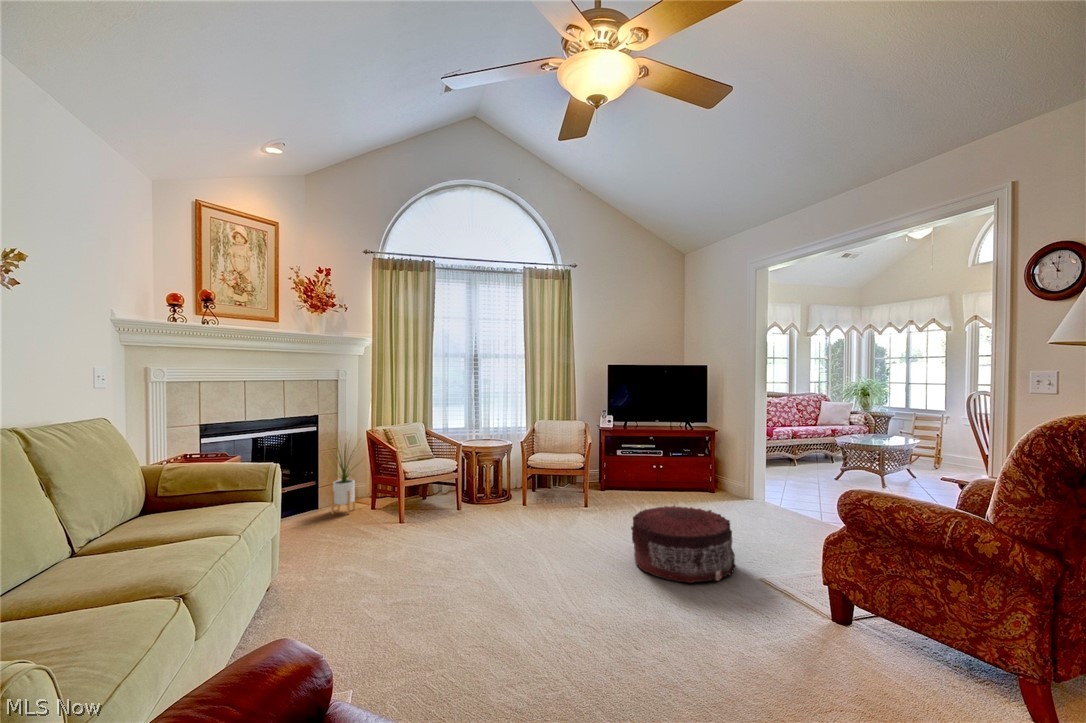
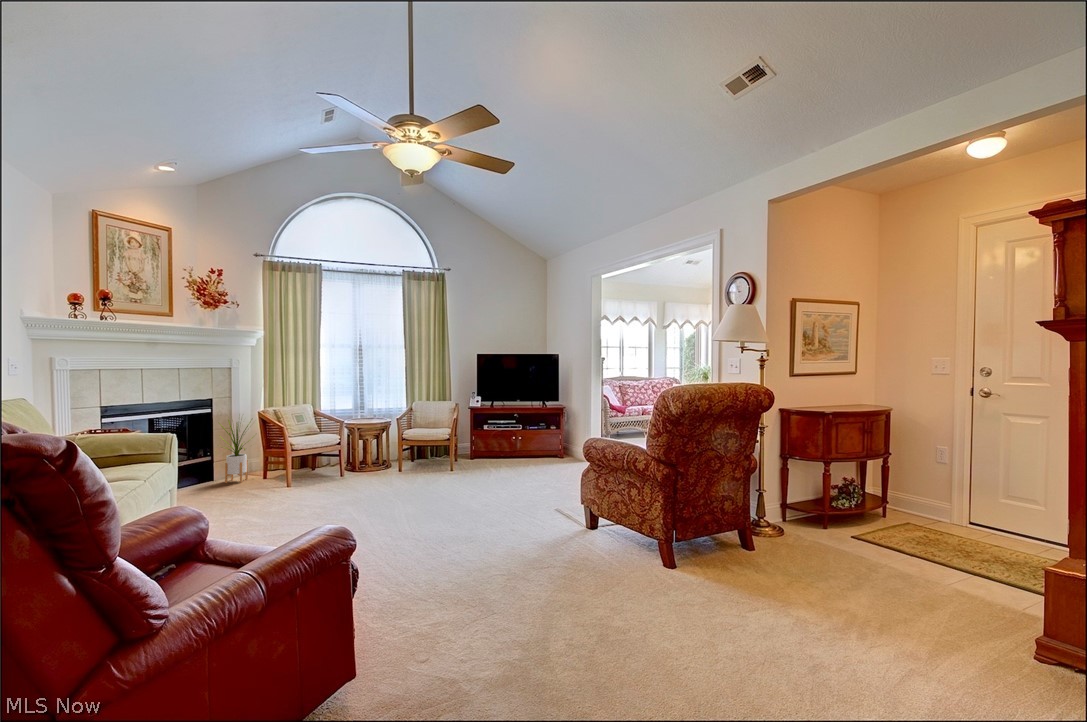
pouf: present [631,505,737,583] -> none [466,459,539,510]

